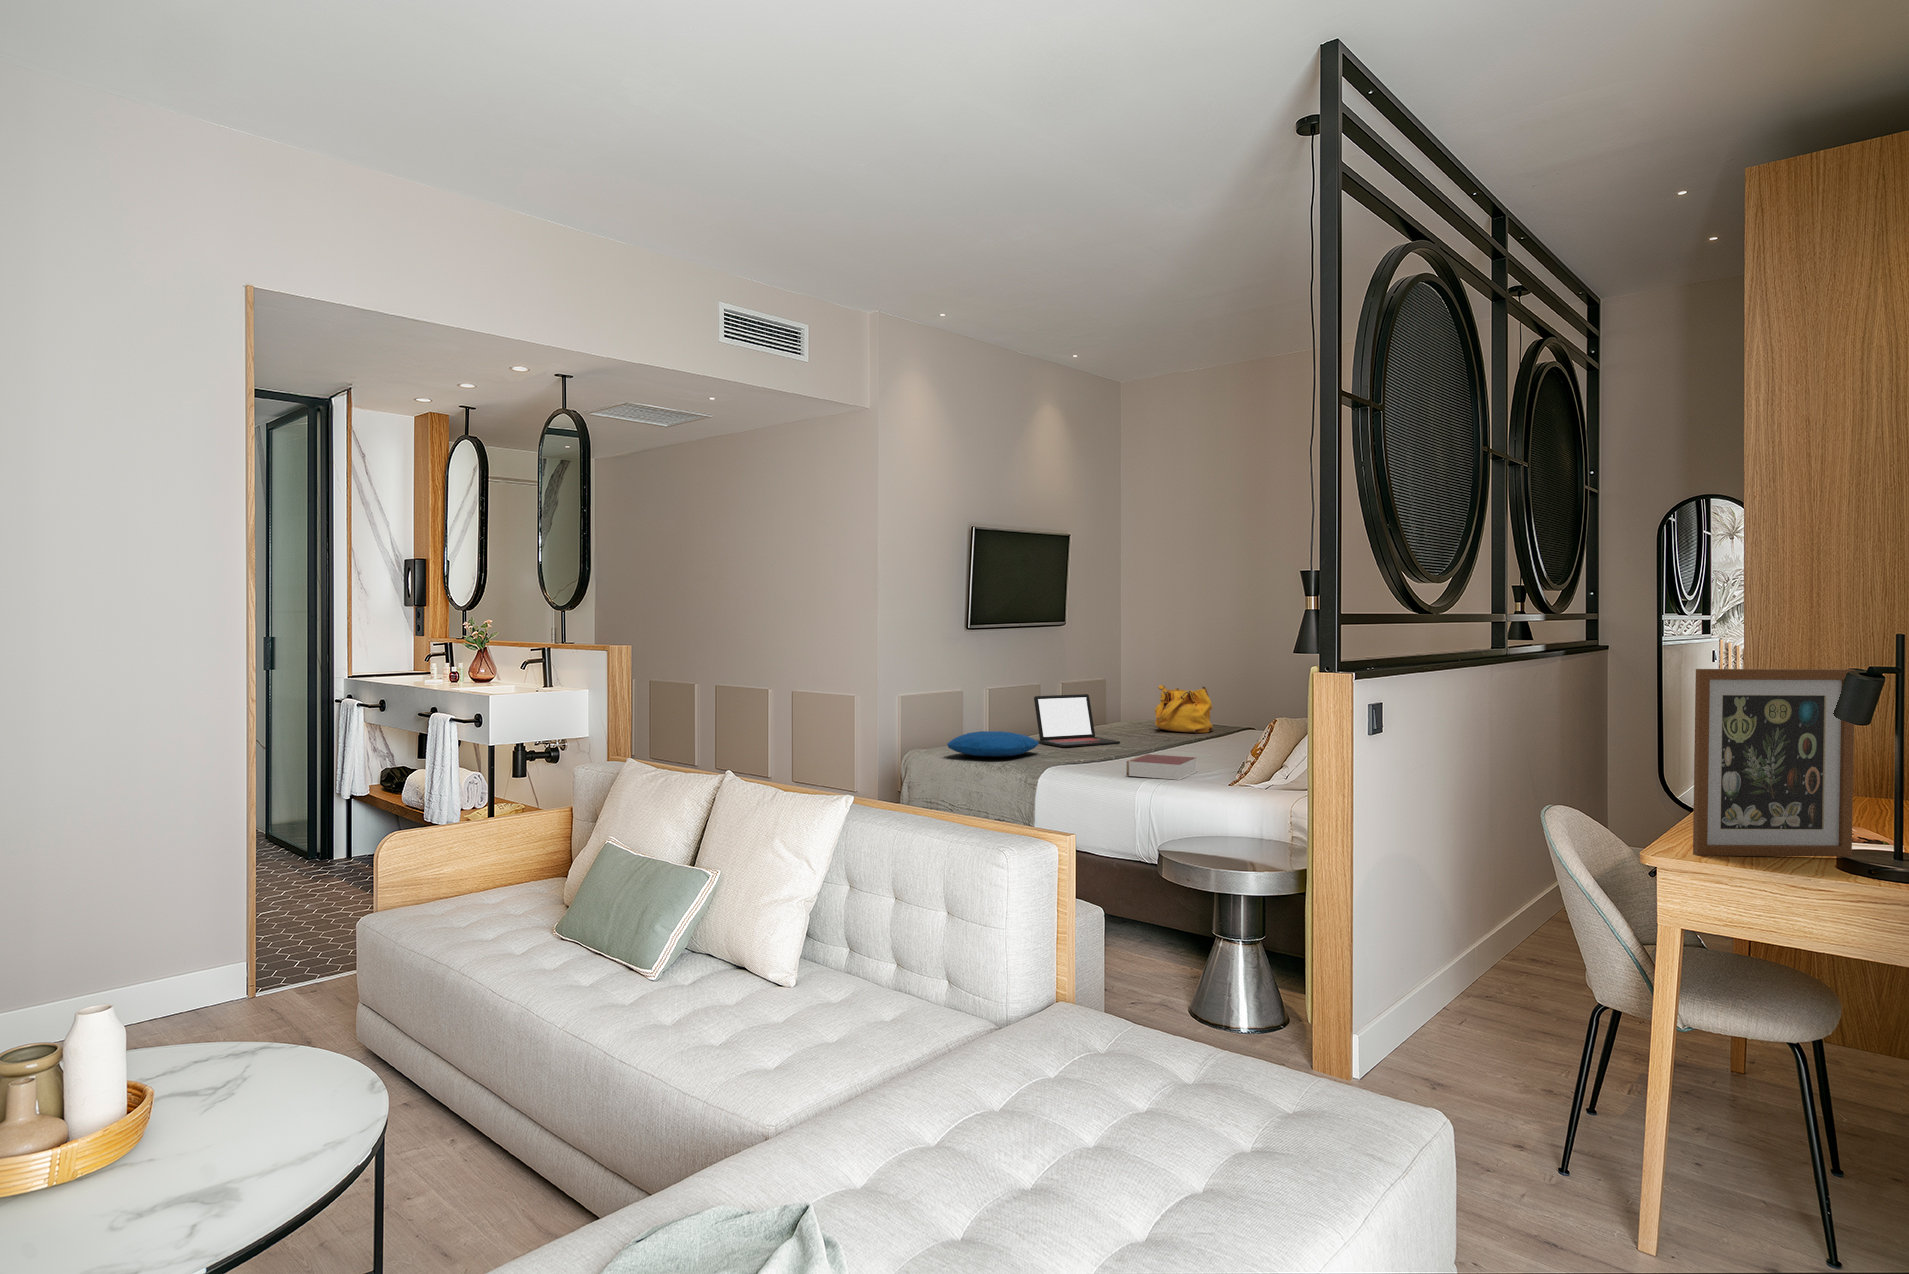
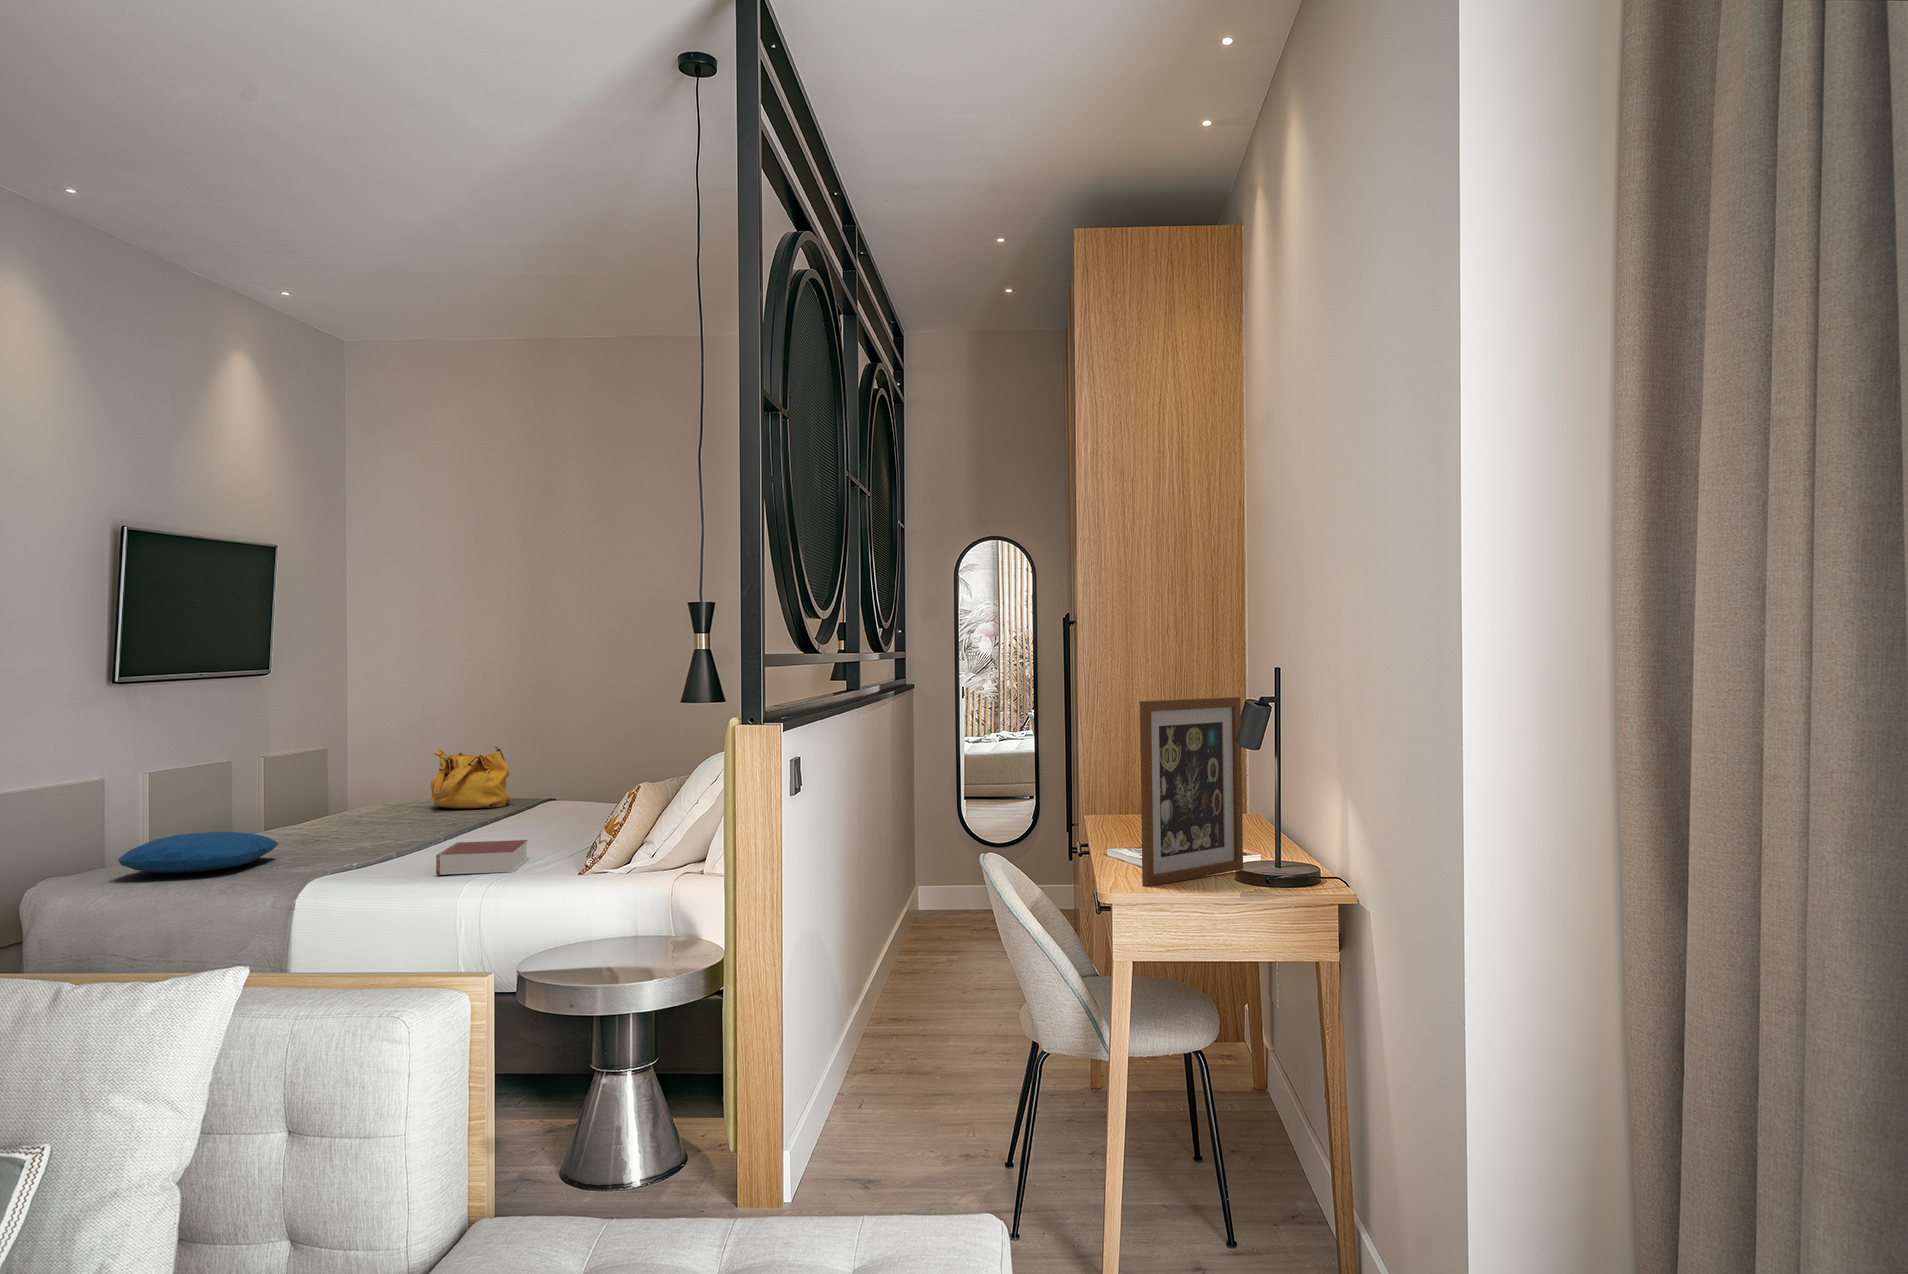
laptop: present [1034,694,1120,747] -> none [259,768,394,845]

